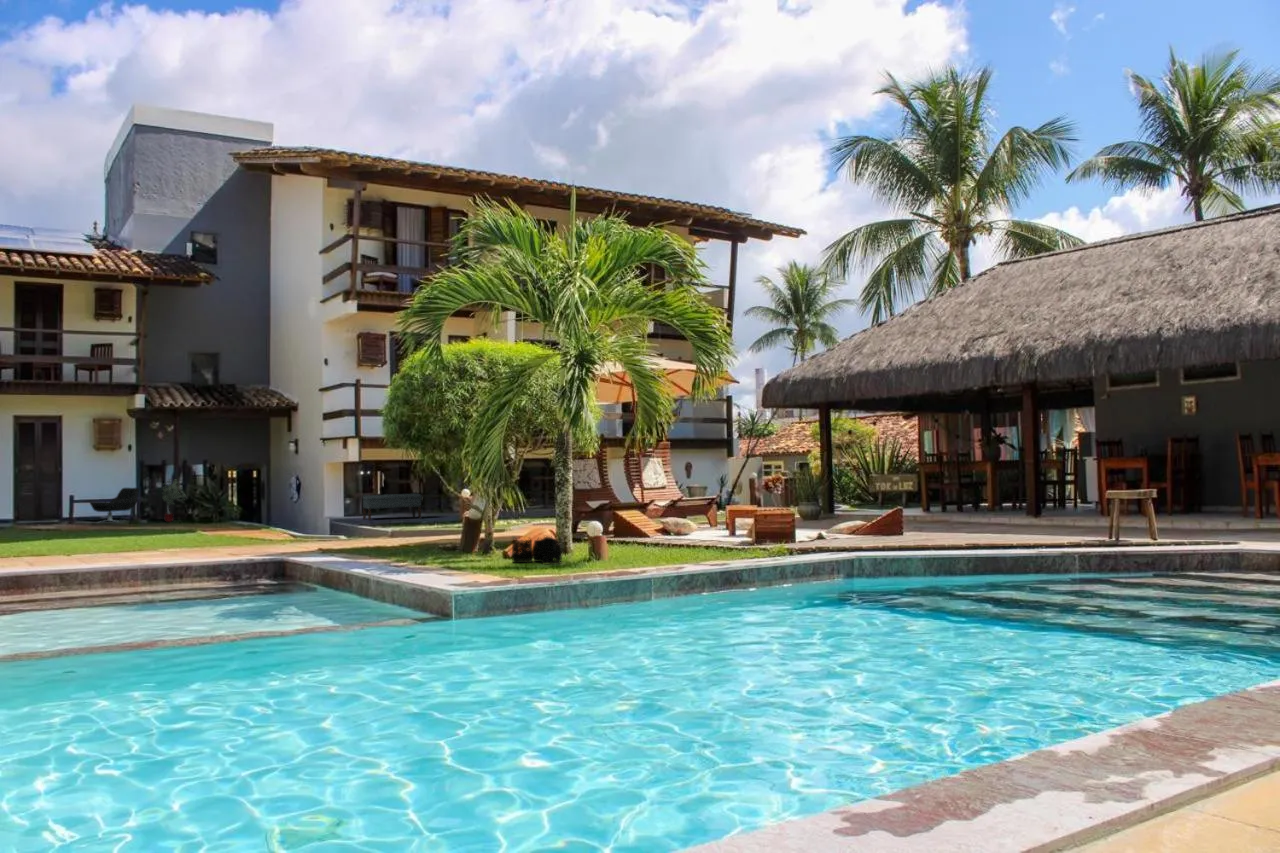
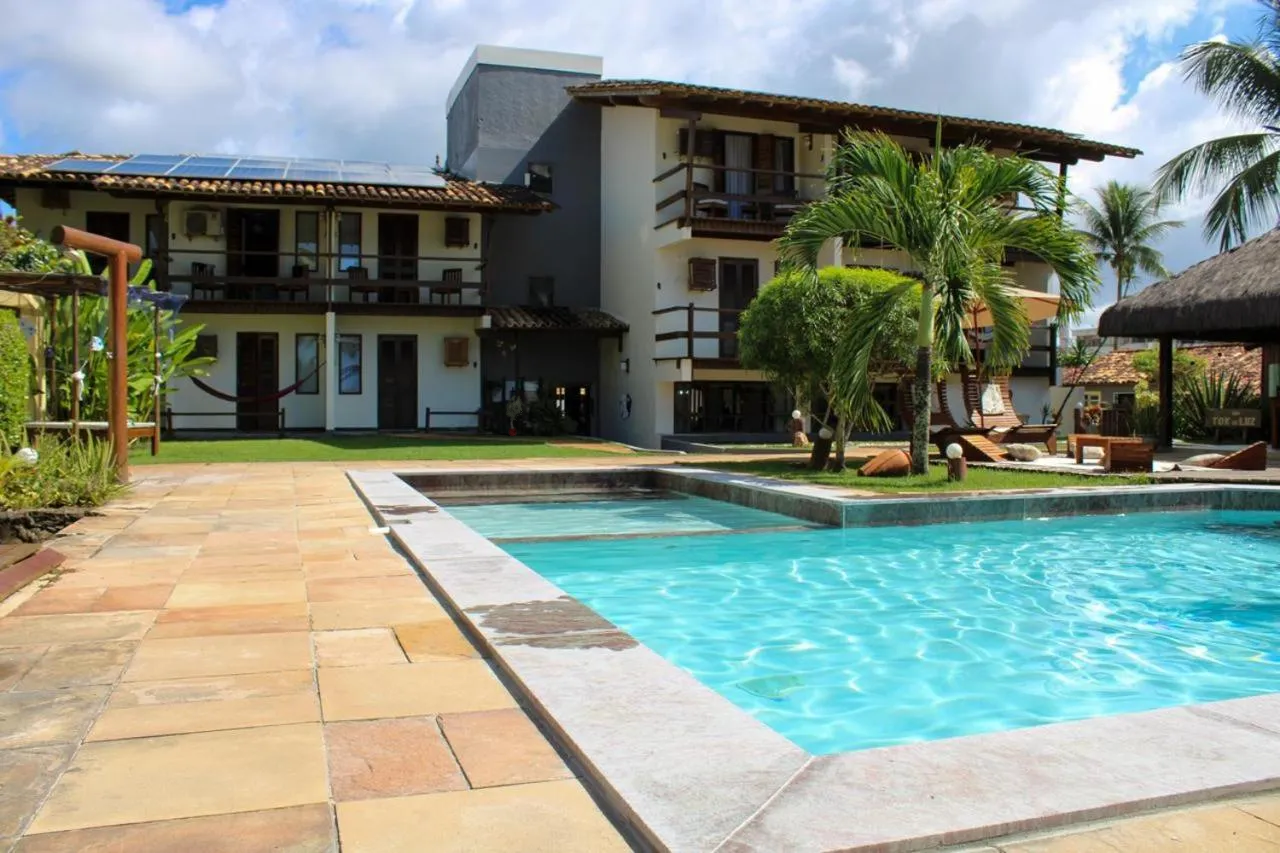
lounge chair: present [90,488,139,521] -> none [444,403,486,435]
bench: present [363,493,422,520] -> none [687,417,744,442]
woven basket: present [512,536,562,564] -> none [872,454,921,481]

